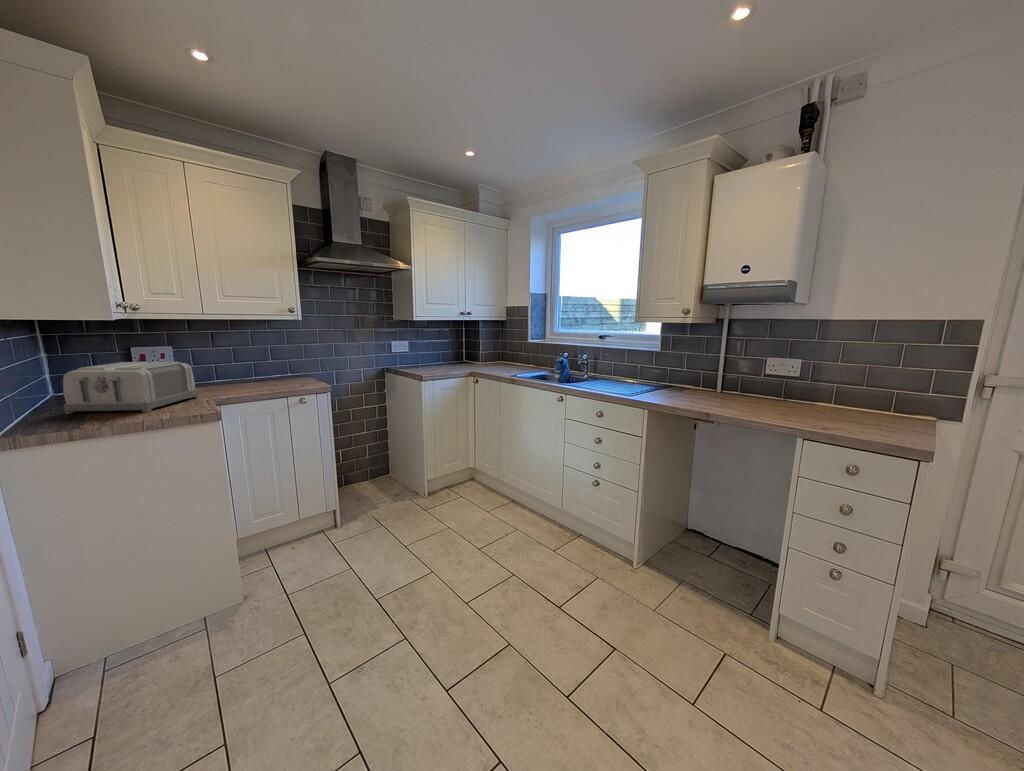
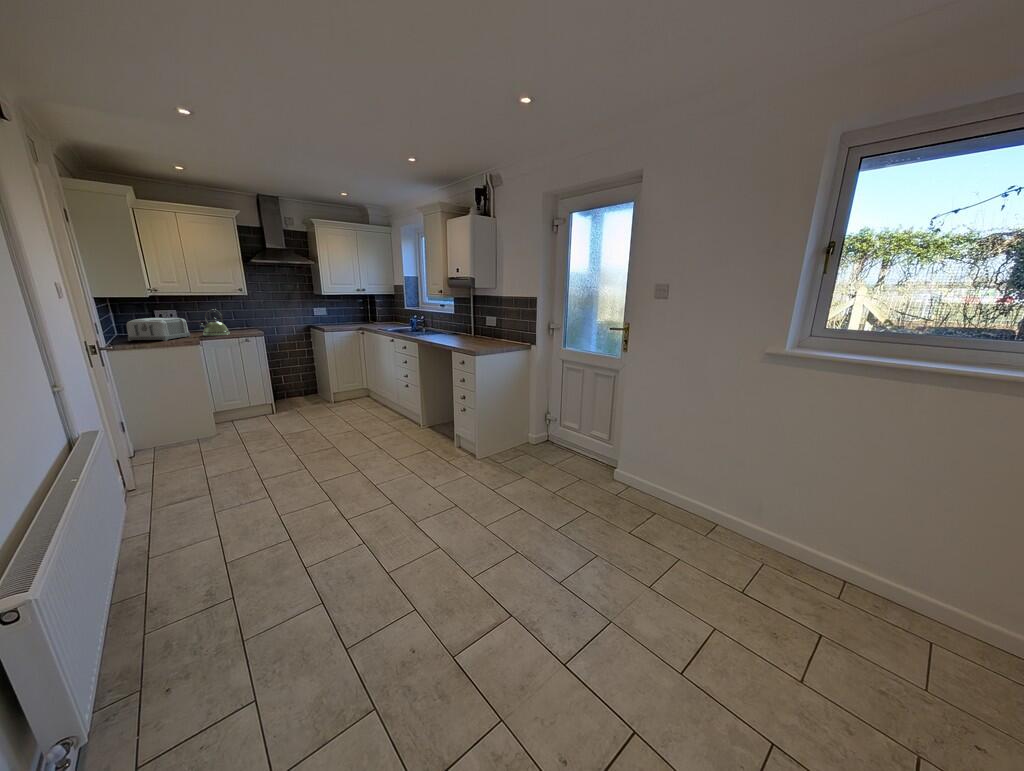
kettle: none [215,344,271,395] -> present [199,309,230,336]

